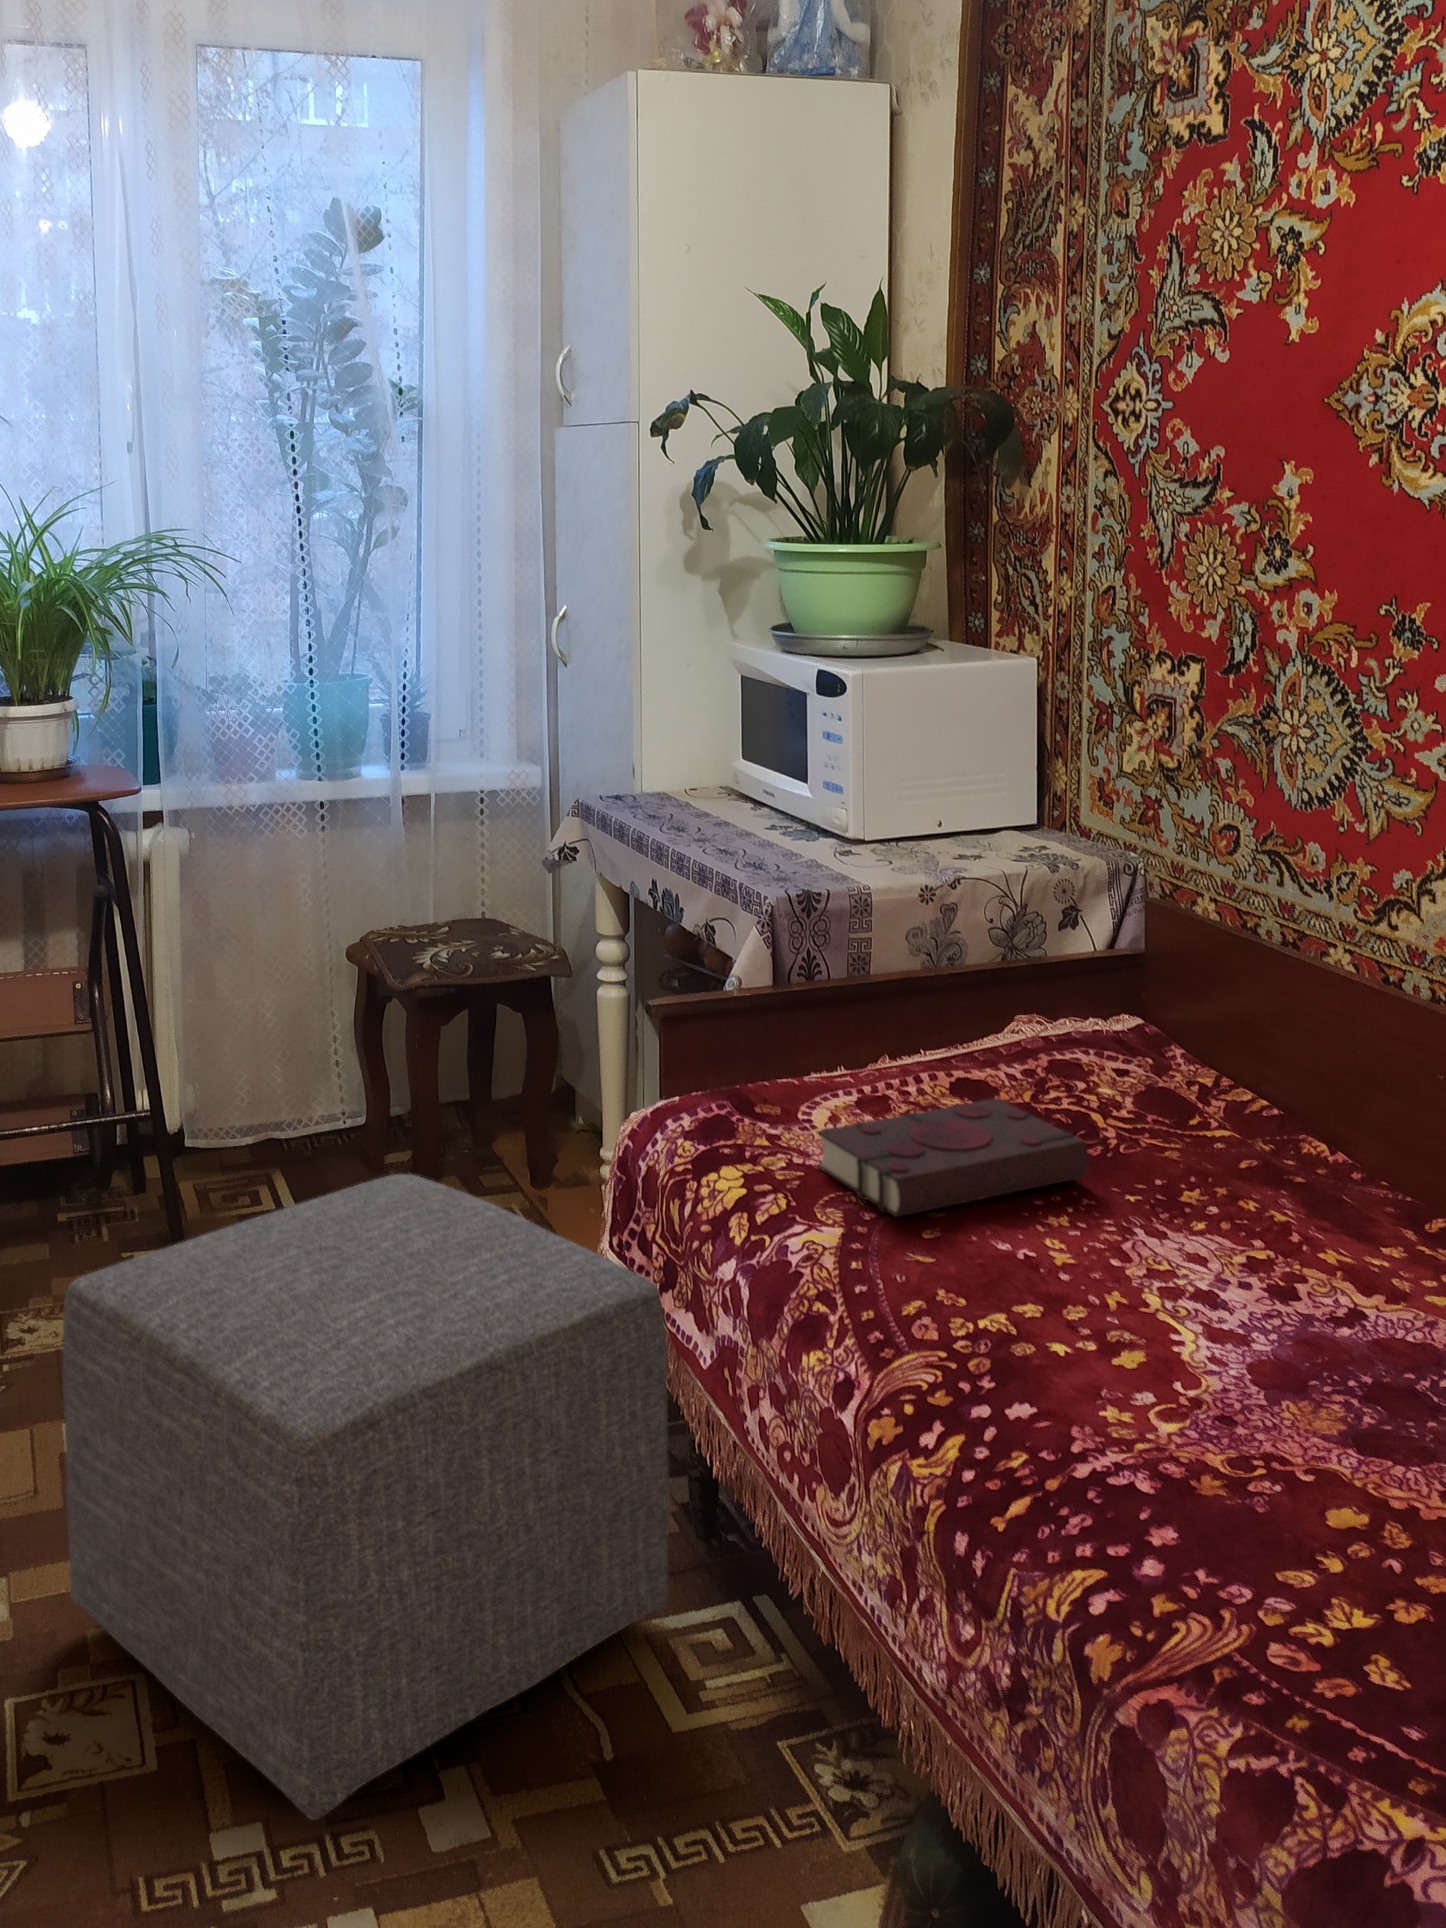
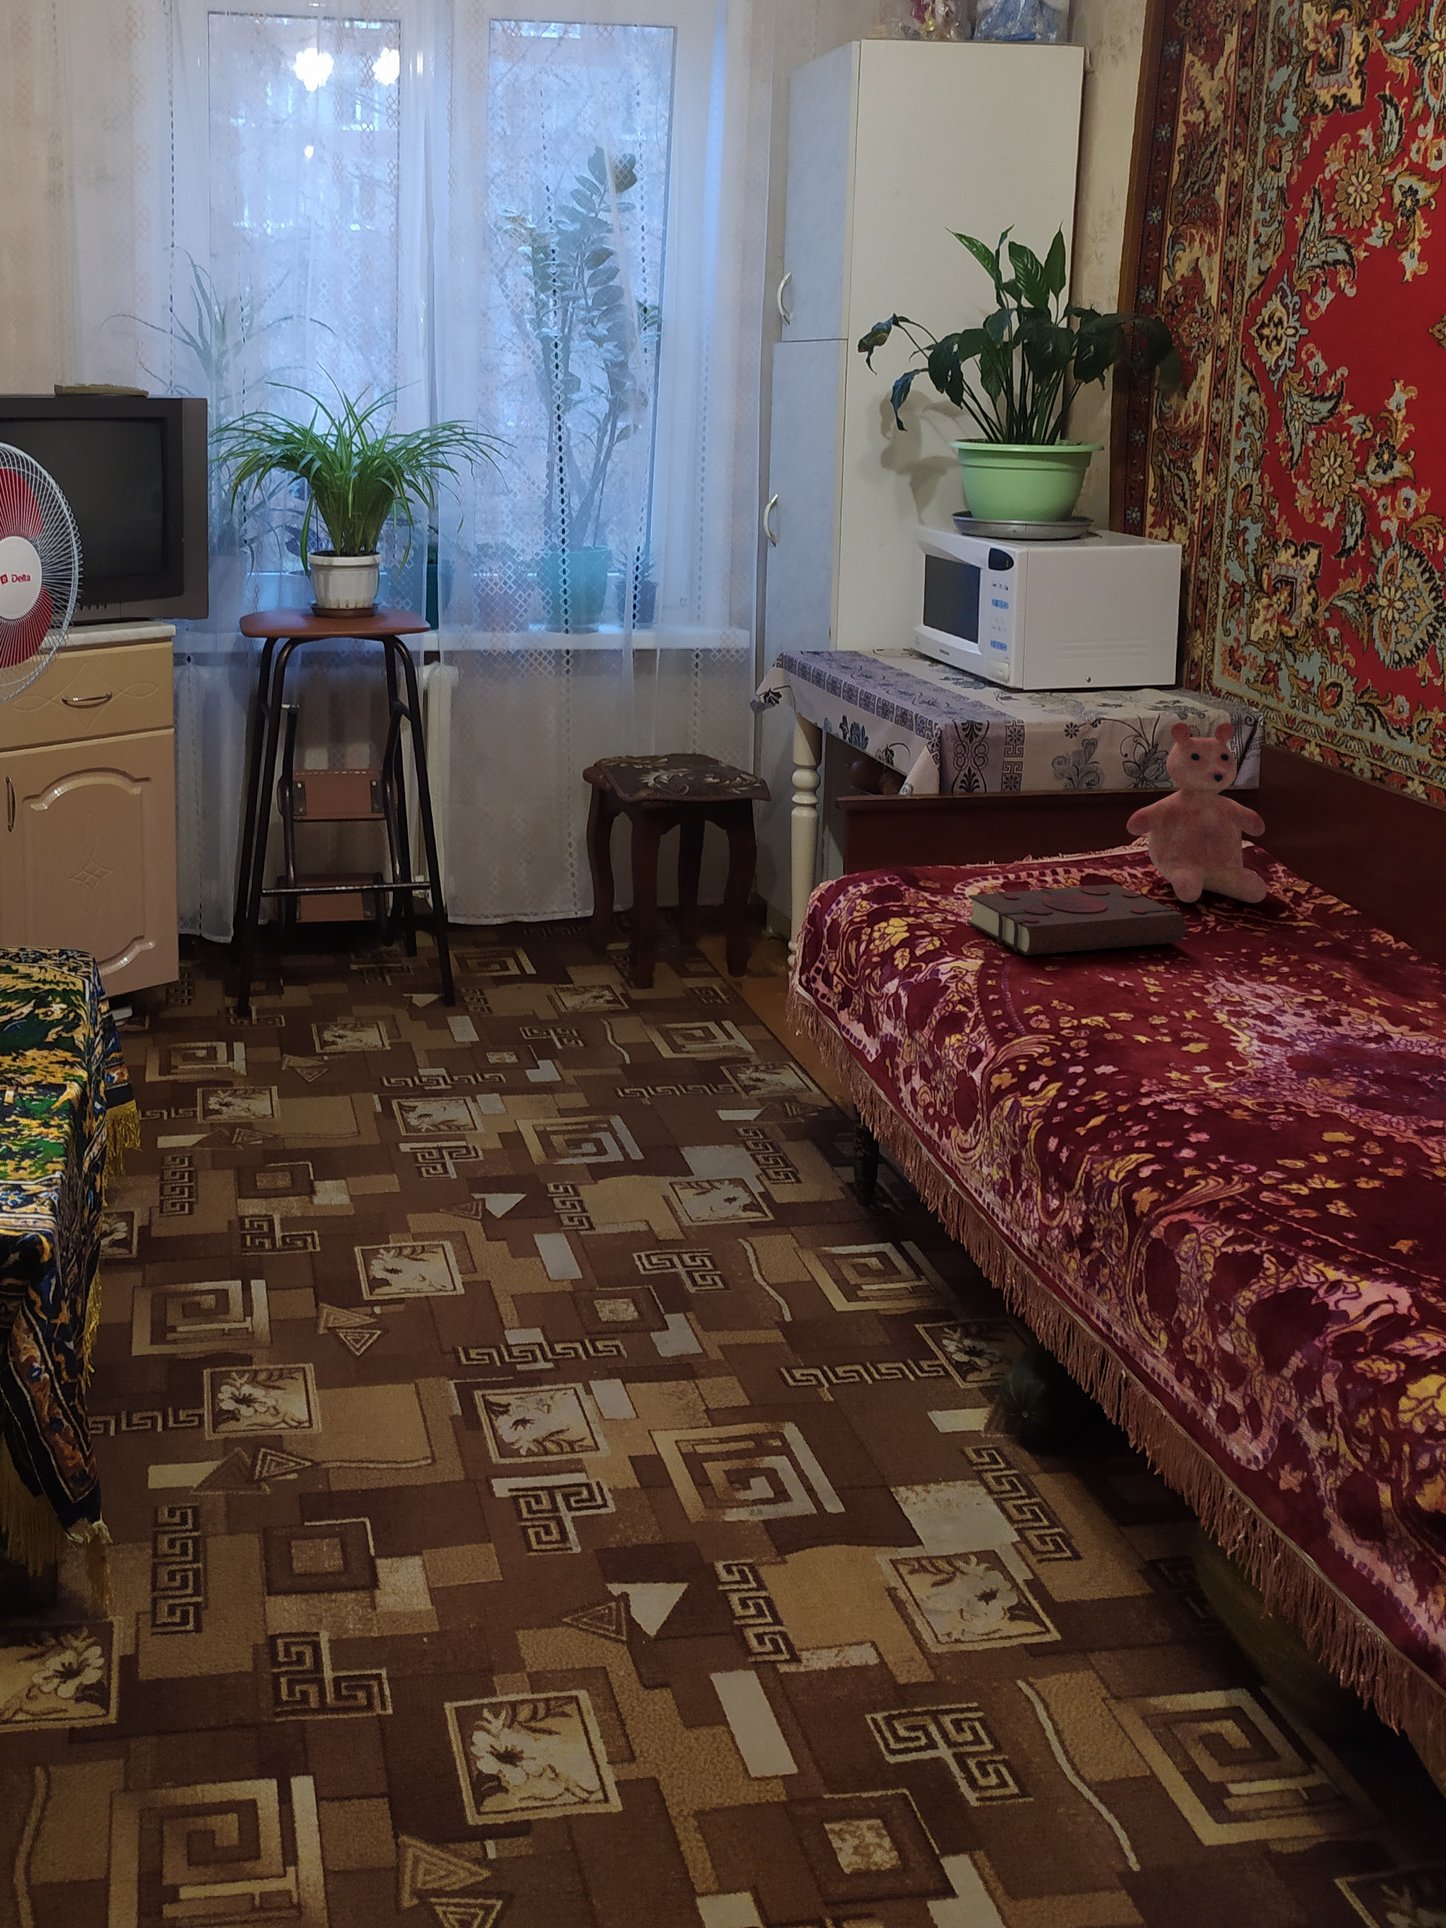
teddy bear: none [1001,879,1174,1112] -> present [1127,722,1267,903]
ottoman: present [63,1174,670,1821] -> none [399,920,844,1327]

